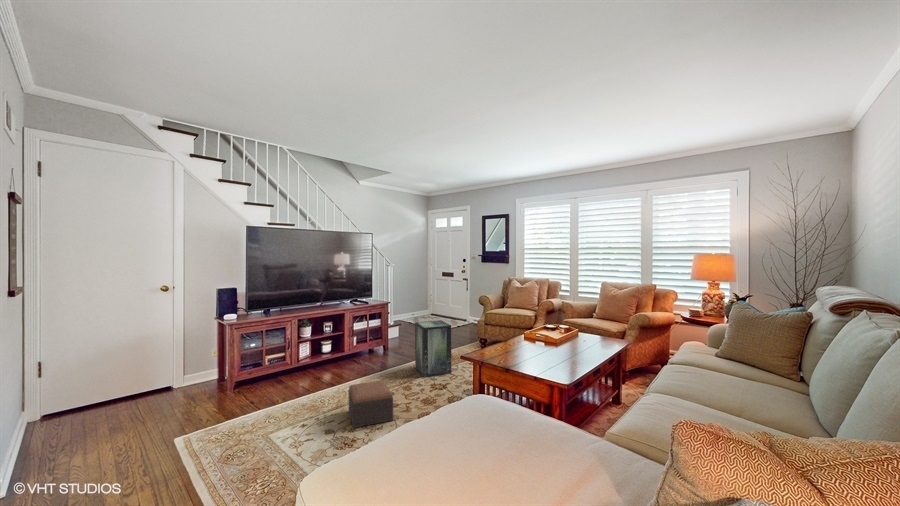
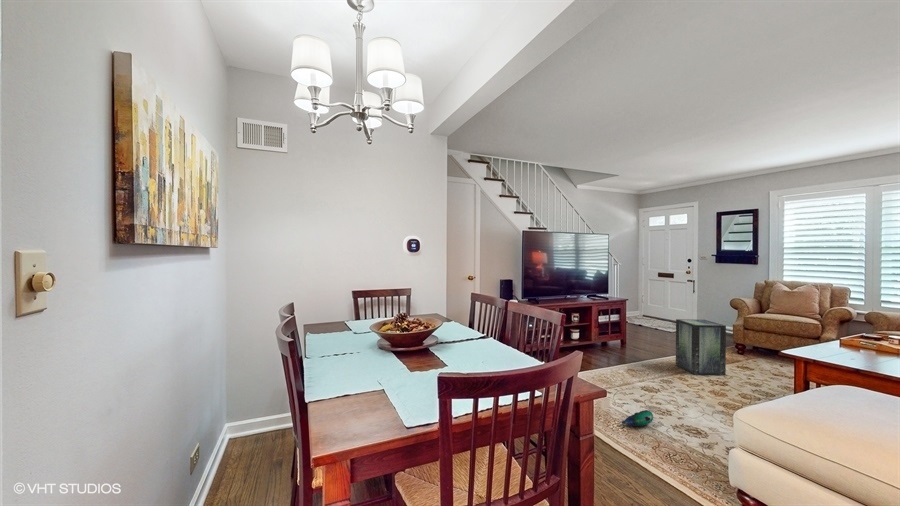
footstool: present [348,381,393,428] -> none [640,370,698,409]
plush toy: none [289,435,333,461] -> present [621,410,653,426]

